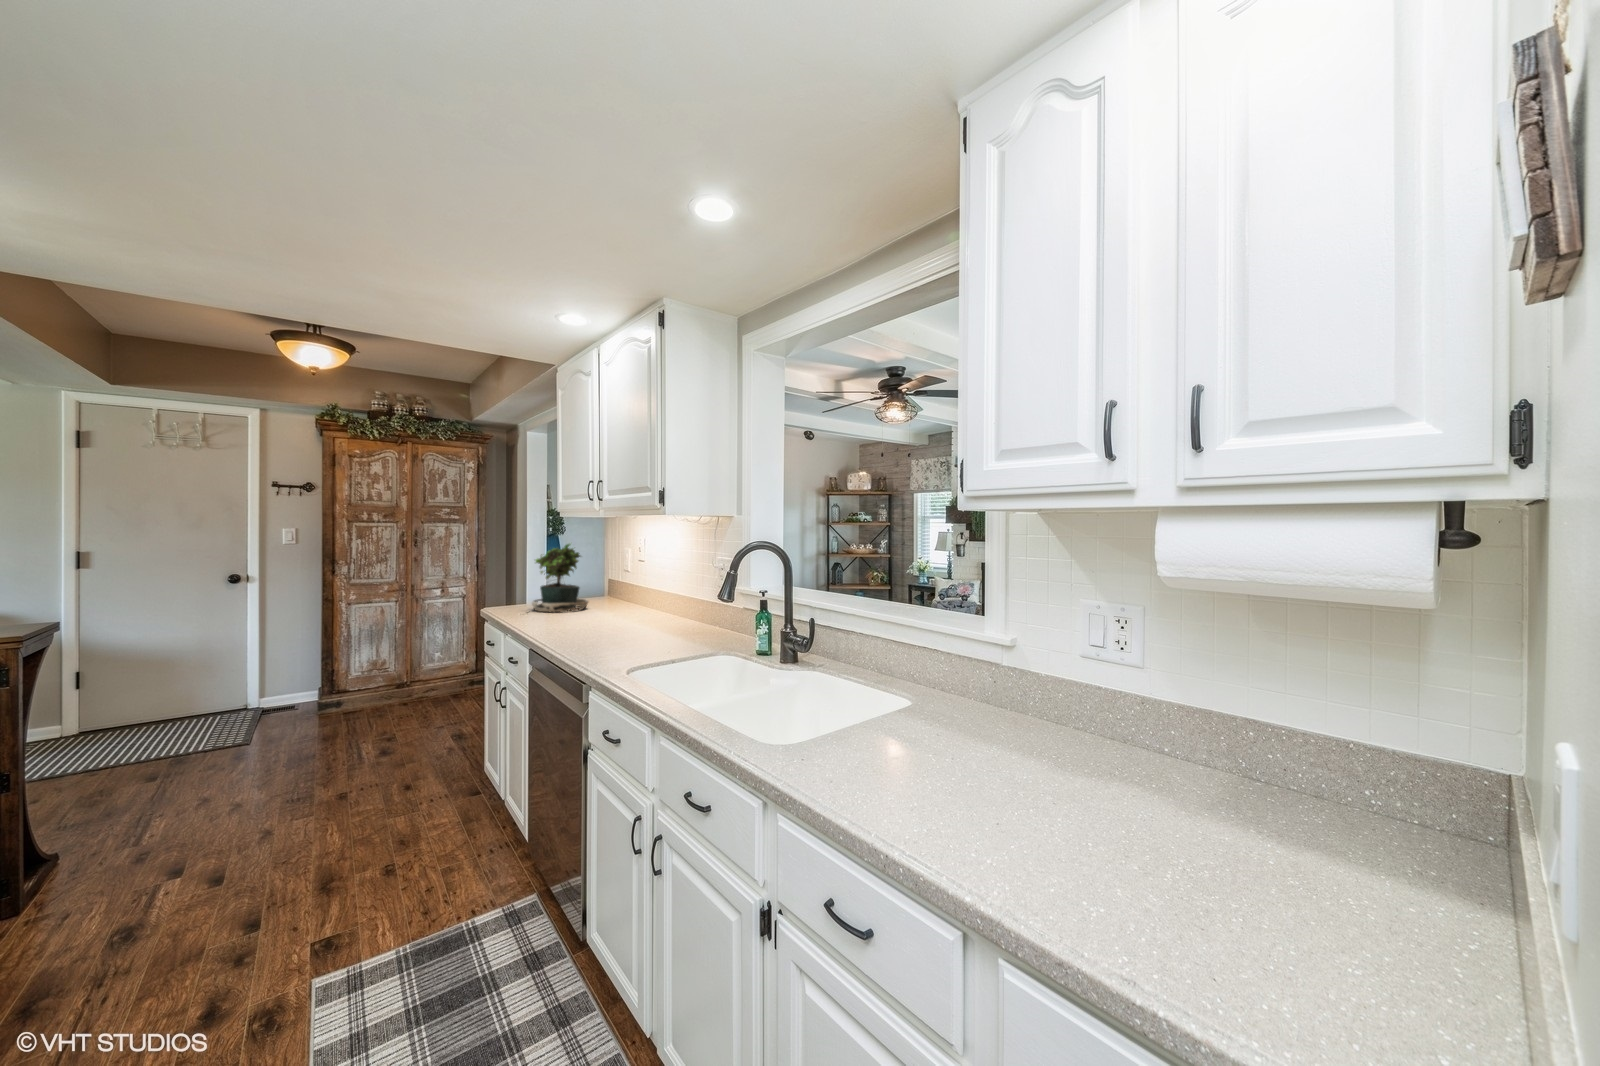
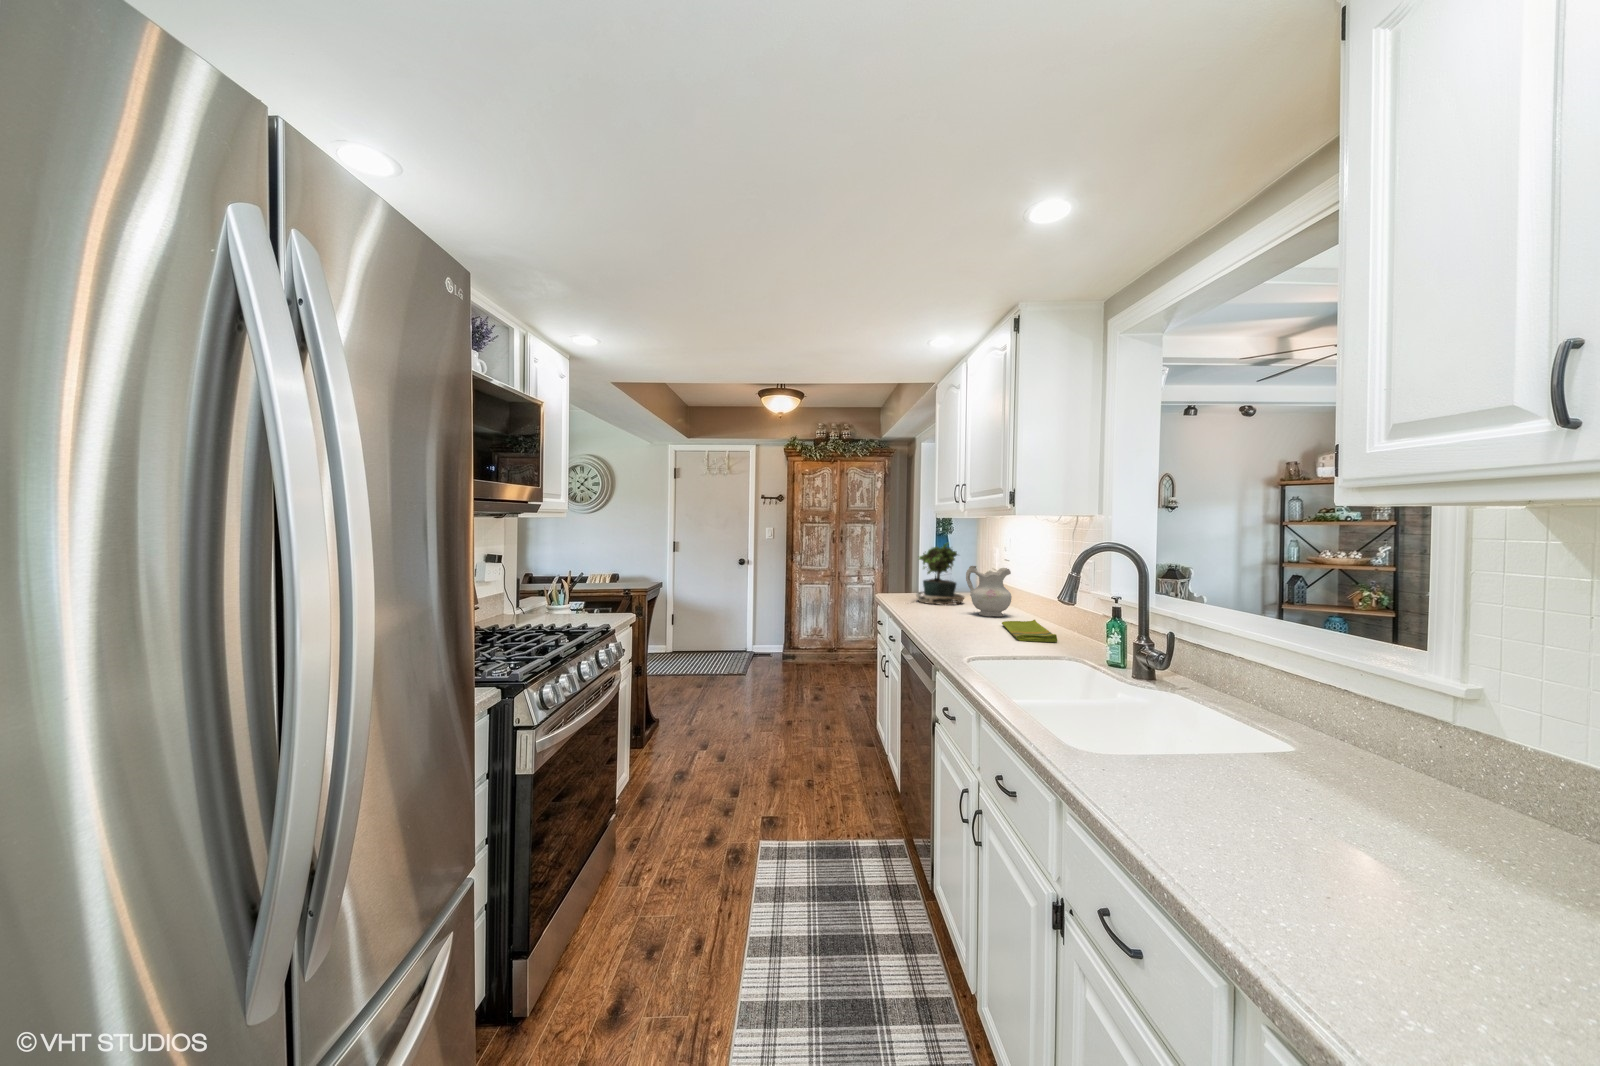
ceramic pitcher: none [596,567,644,620] -> present [966,566,1012,617]
dish towel: none [639,618,701,641] -> present [1002,620,1057,642]

